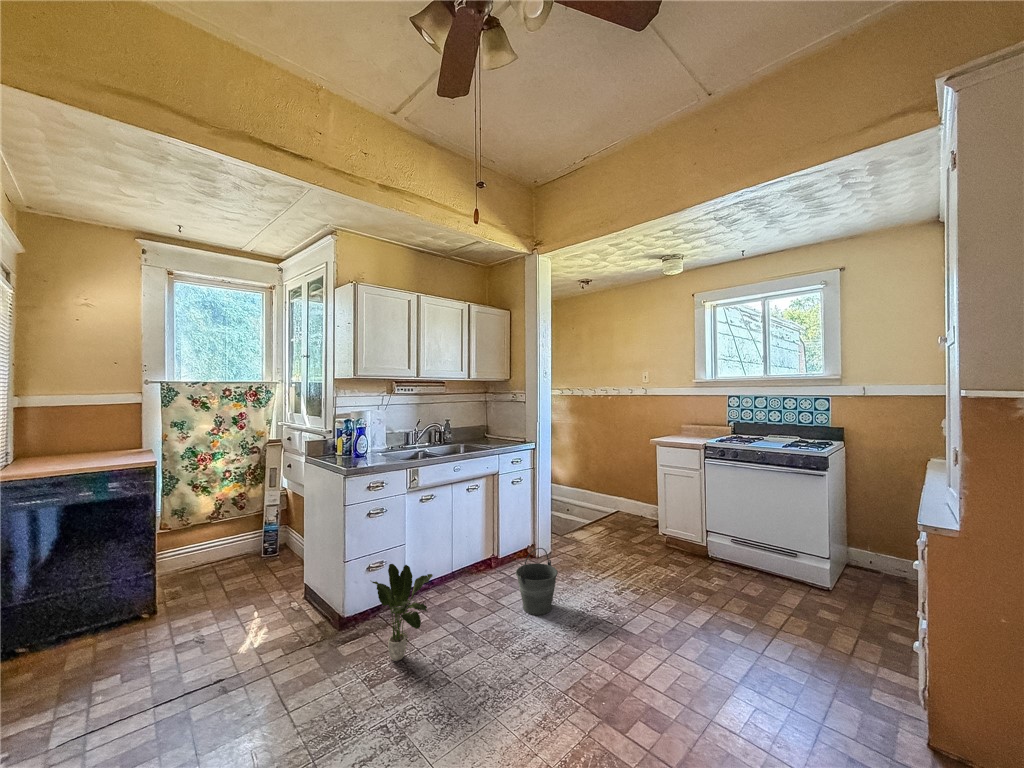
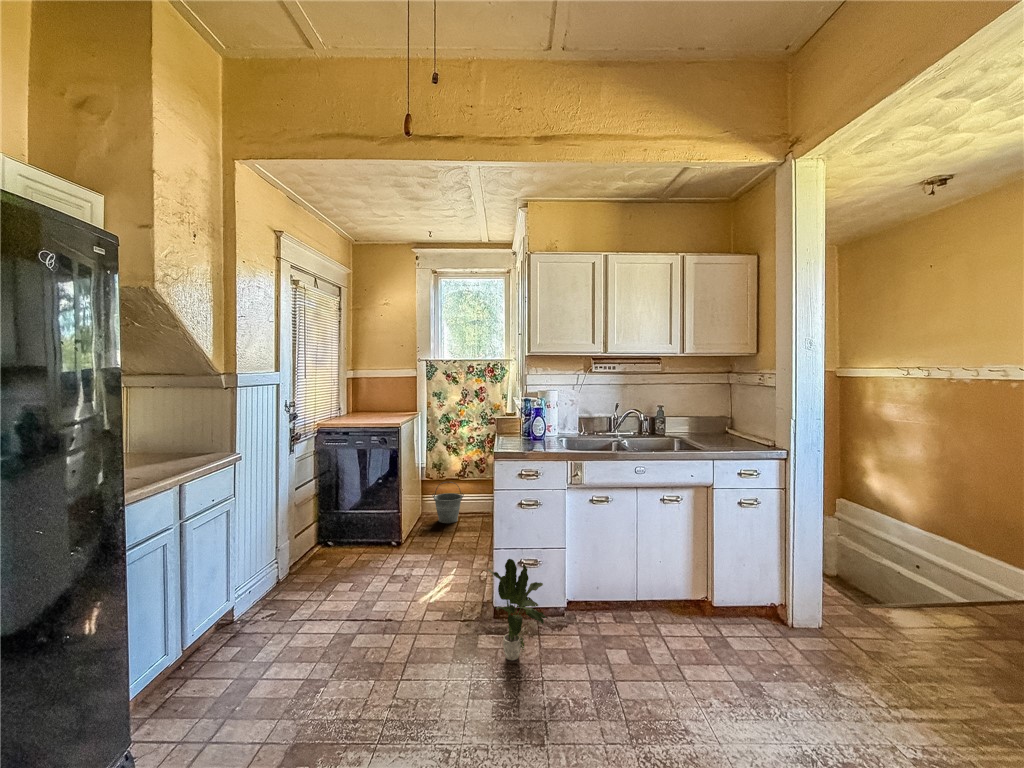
bucket: present [516,548,558,615] -> present [432,482,464,523]

